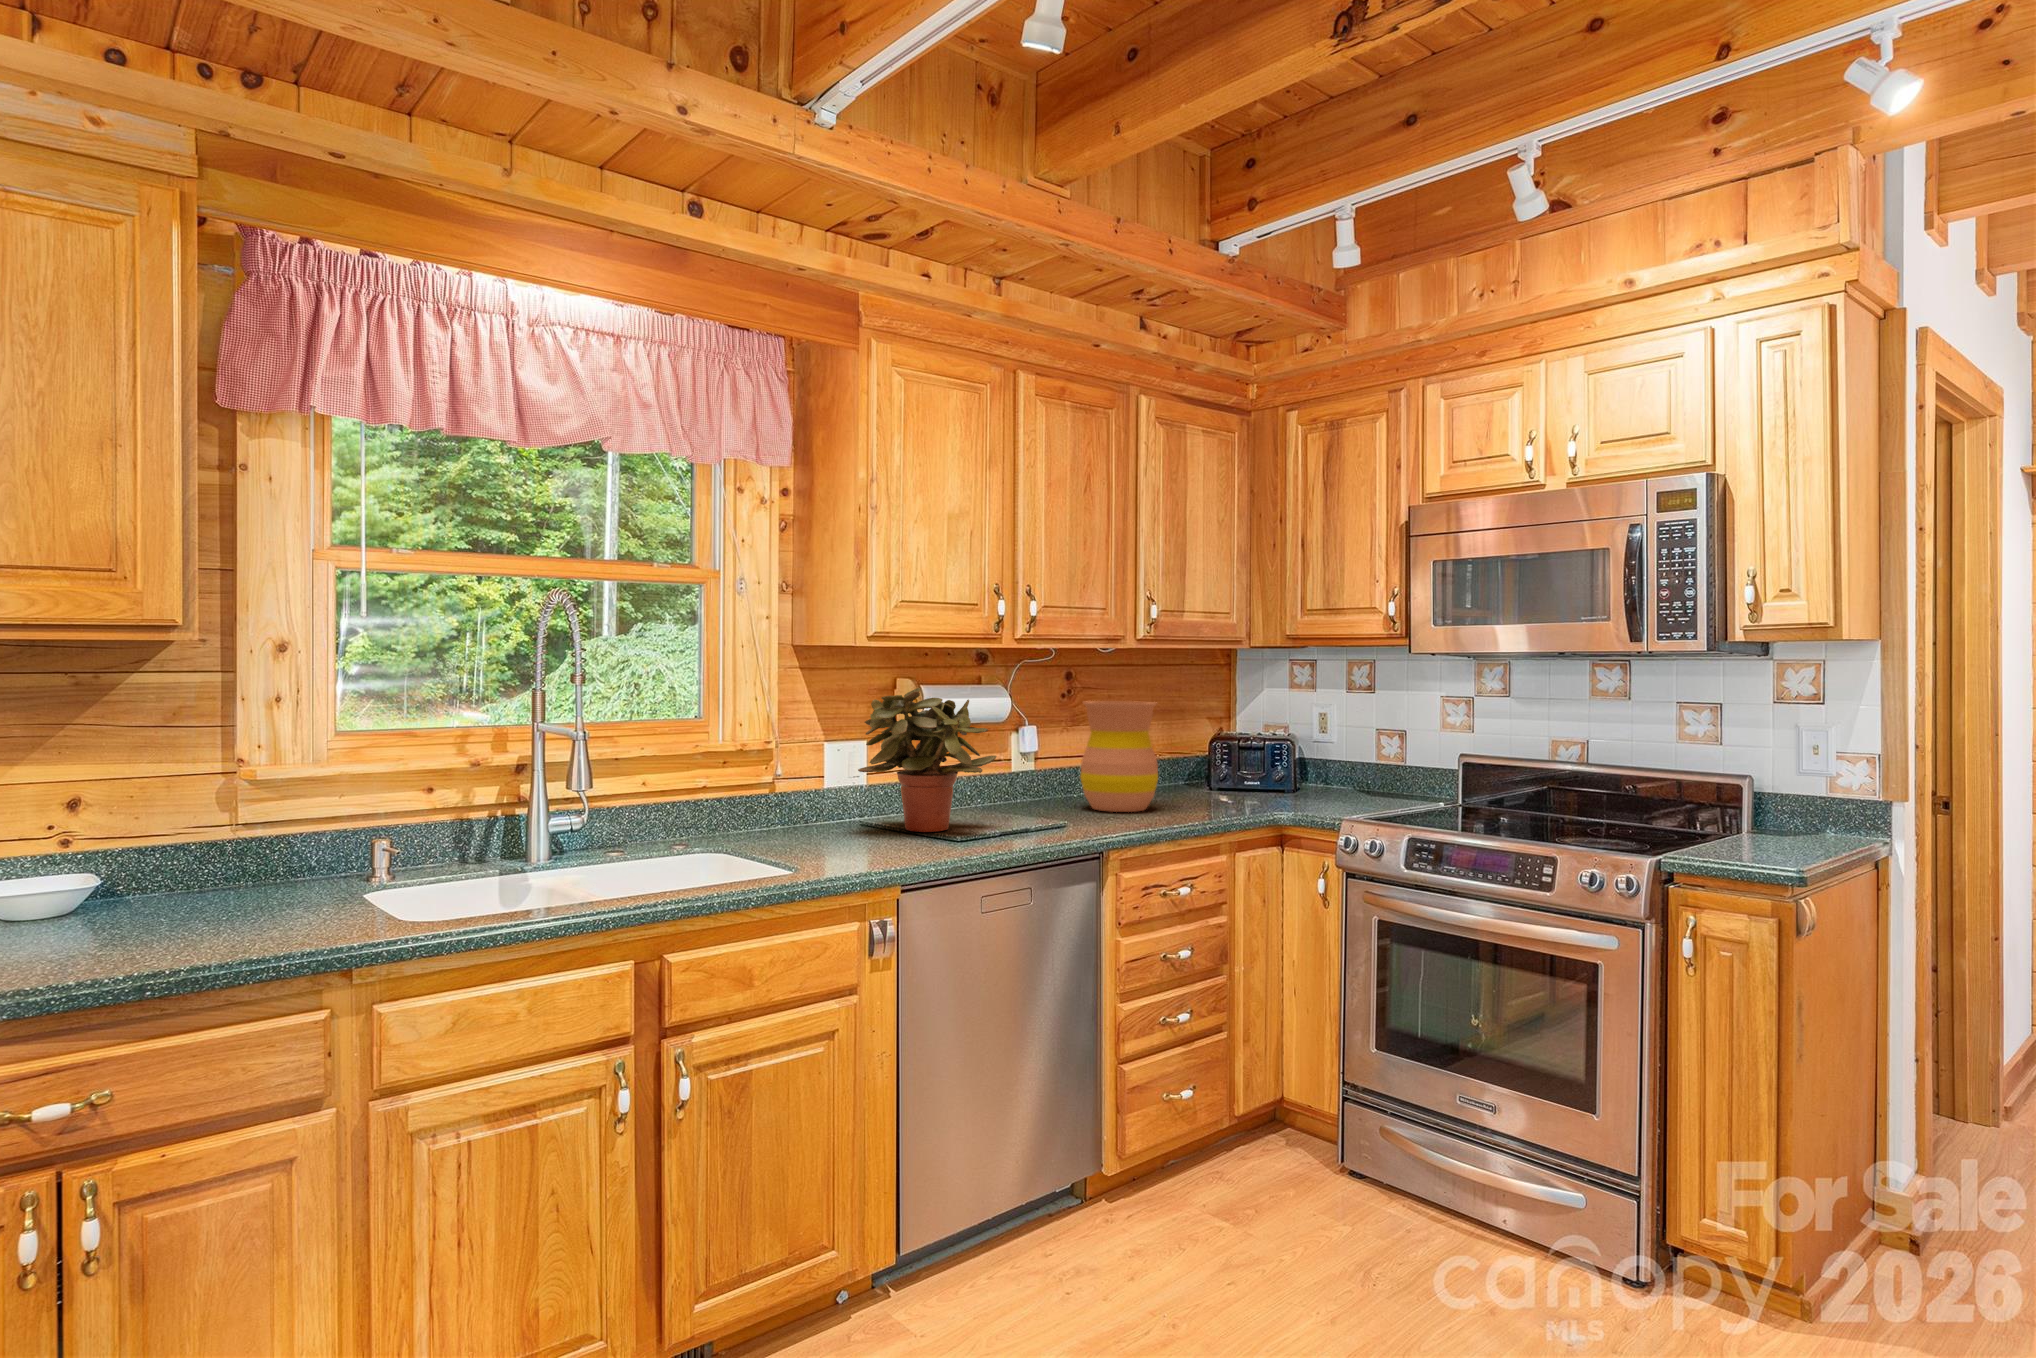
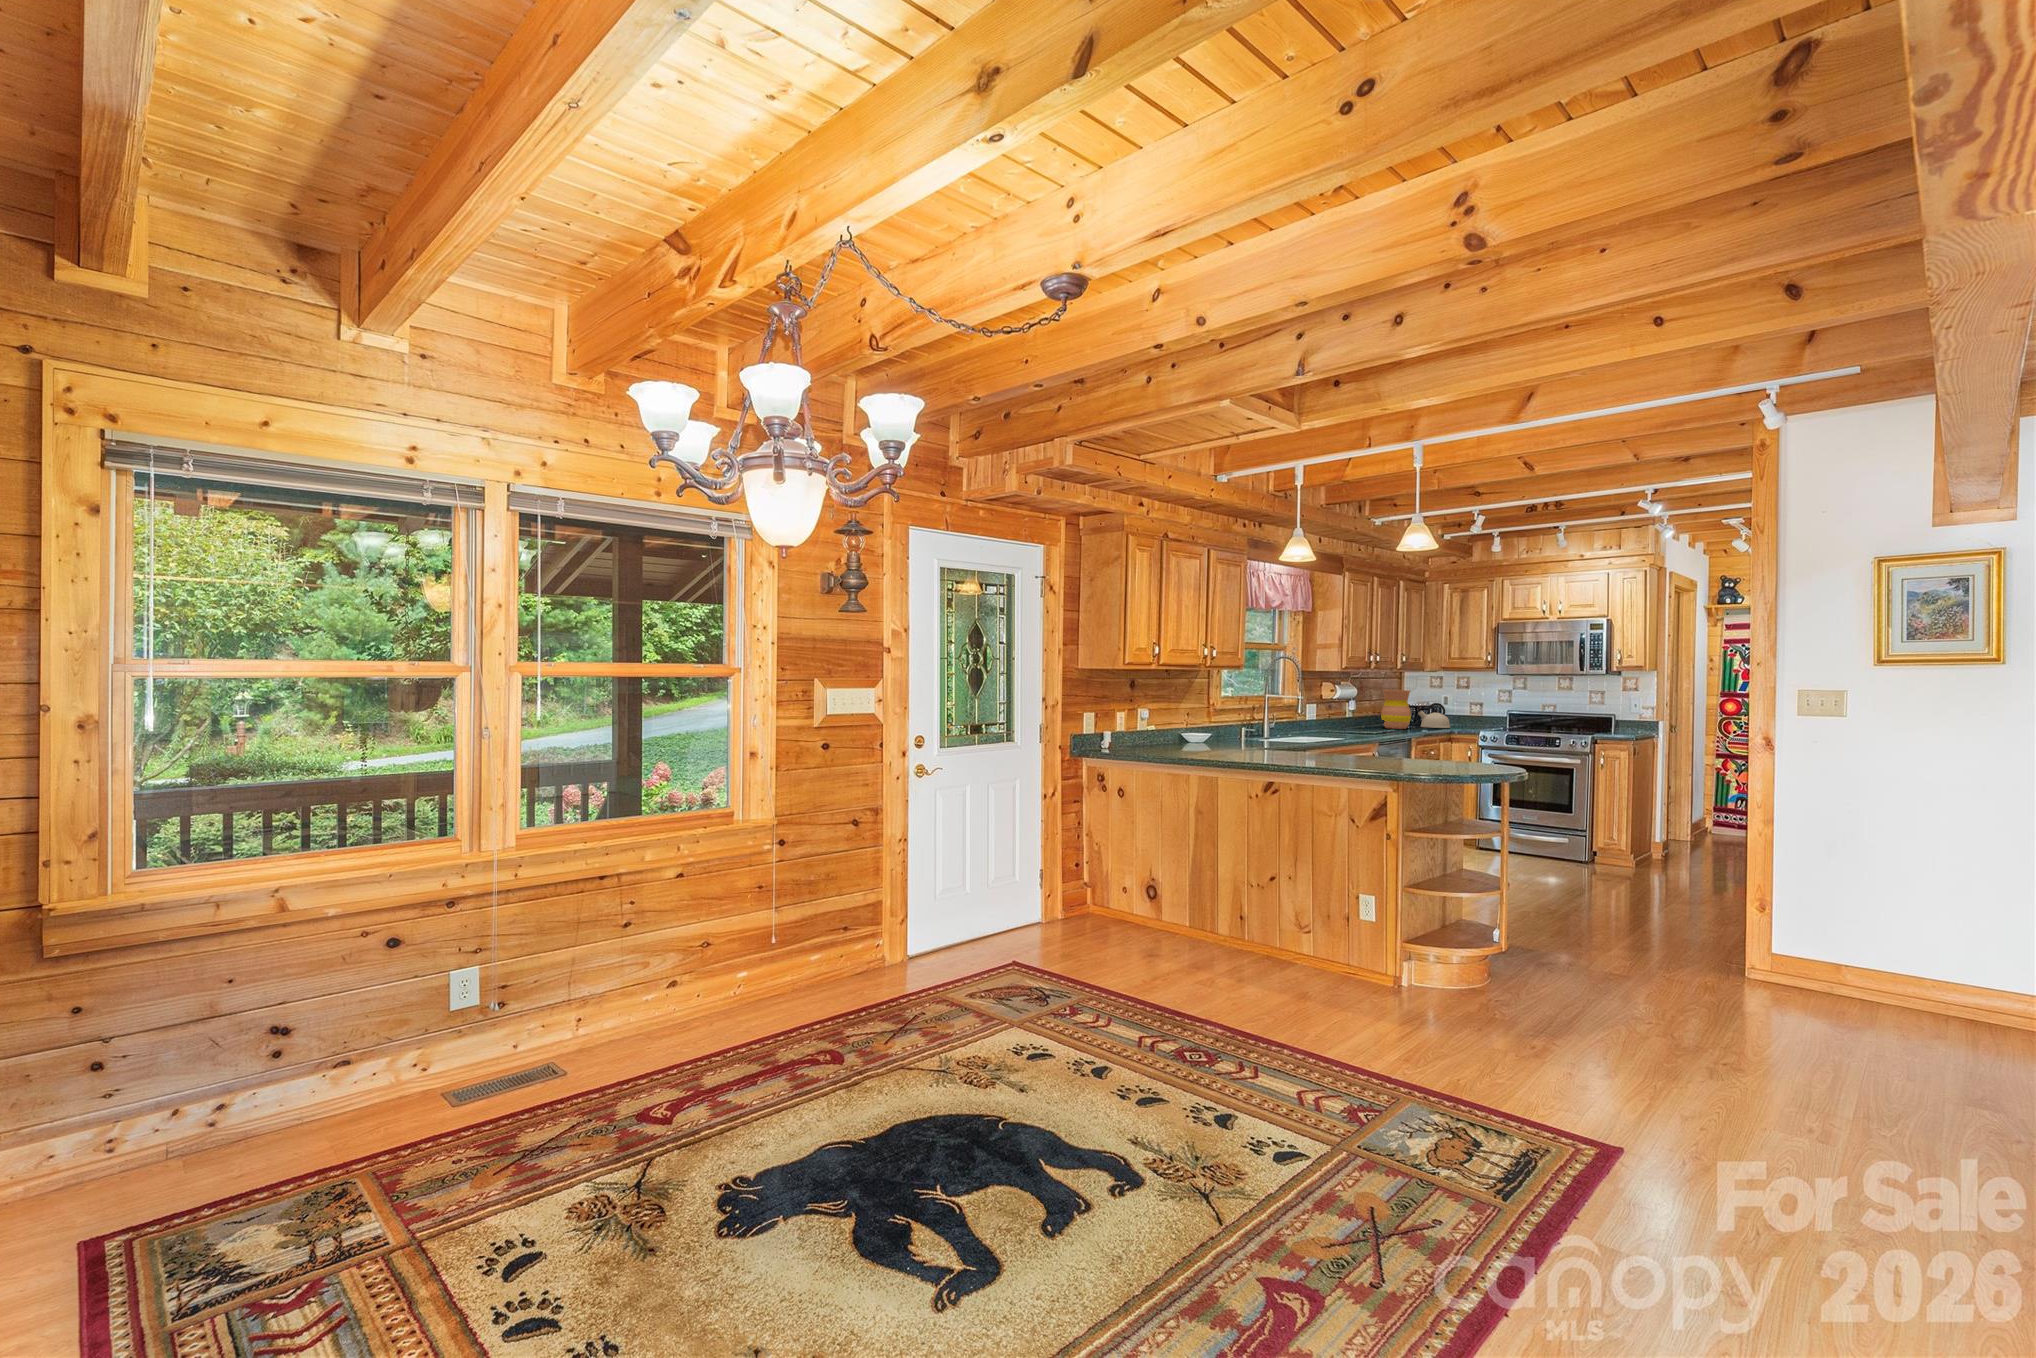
potted plant: present [858,688,997,832] -> none [1331,684,1379,731]
kettle: none [1205,735,1290,805] -> present [1418,703,1451,728]

